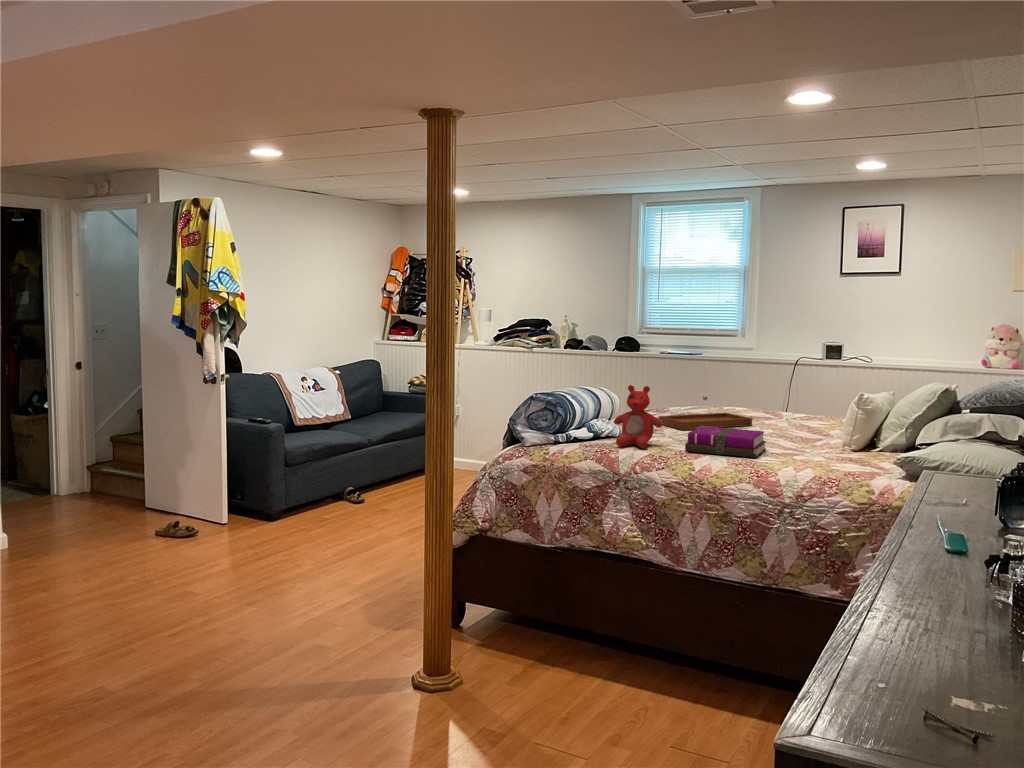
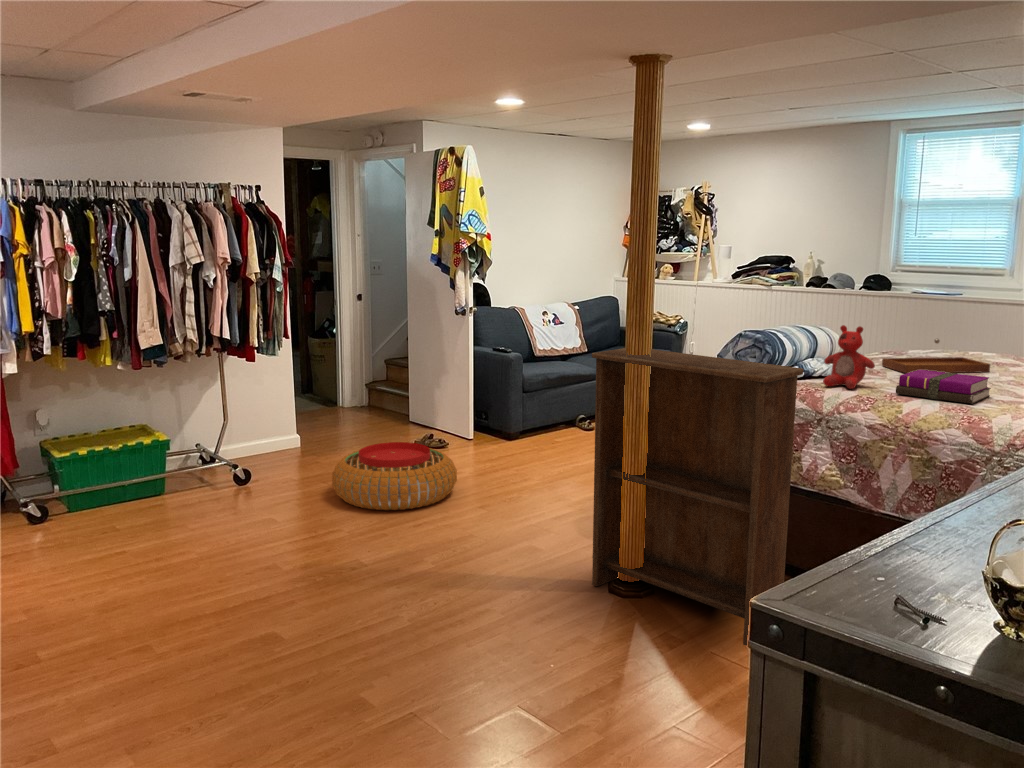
bookshelf: none [386,414,609,730] -> present [592,348,804,646]
pouf: none [58,532,217,617] -> present [332,442,457,510]

